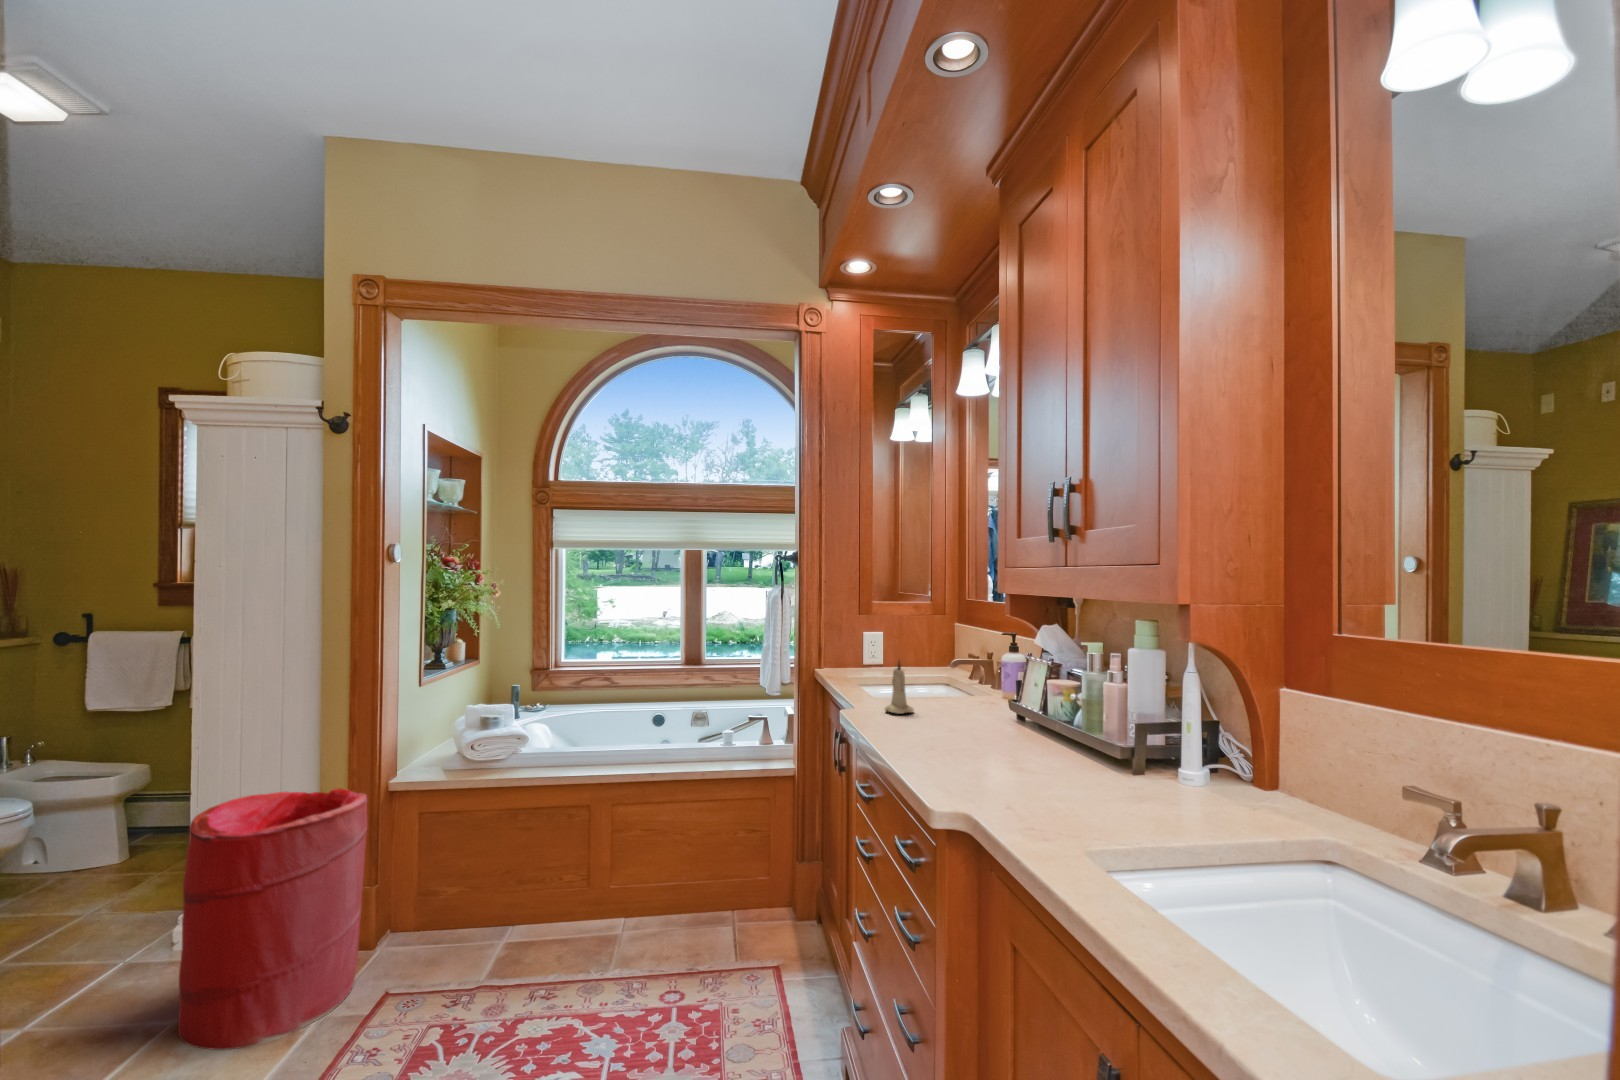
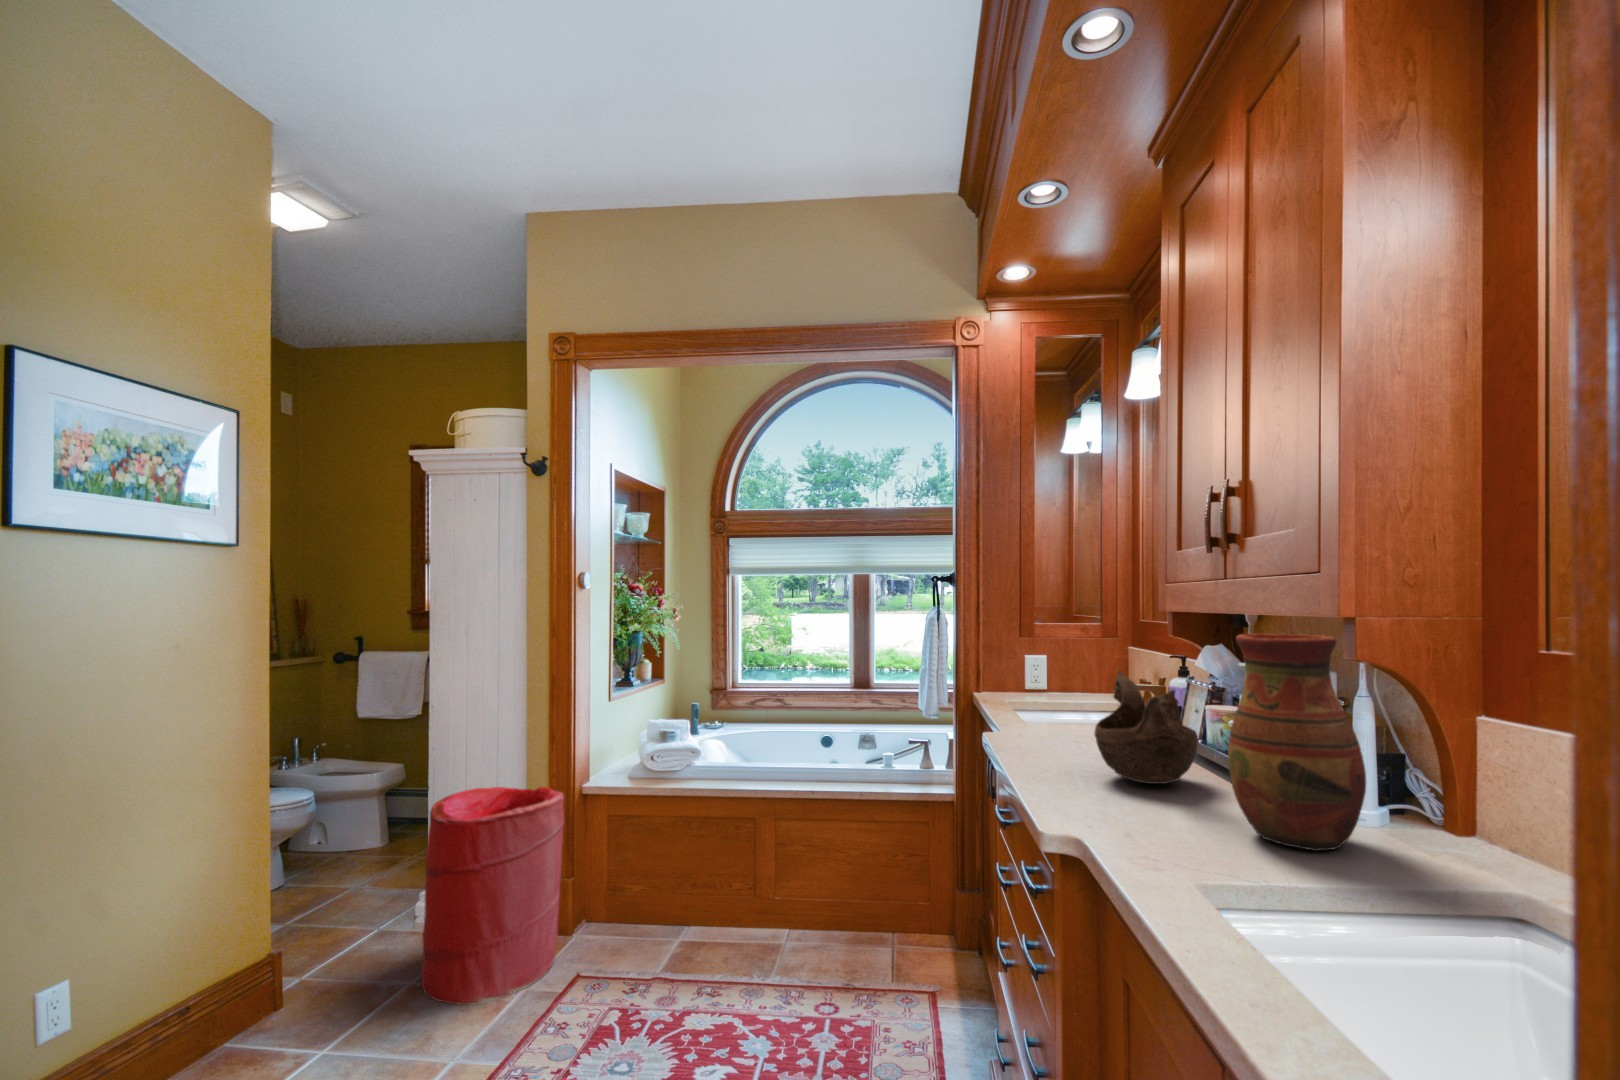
vase: none [1091,619,1202,812] -> present [1228,634,1366,851]
decorative bowl: none [961,650,1052,756] -> present [1094,670,1199,784]
candle: present [885,660,914,714] -> none [1026,679,1058,737]

